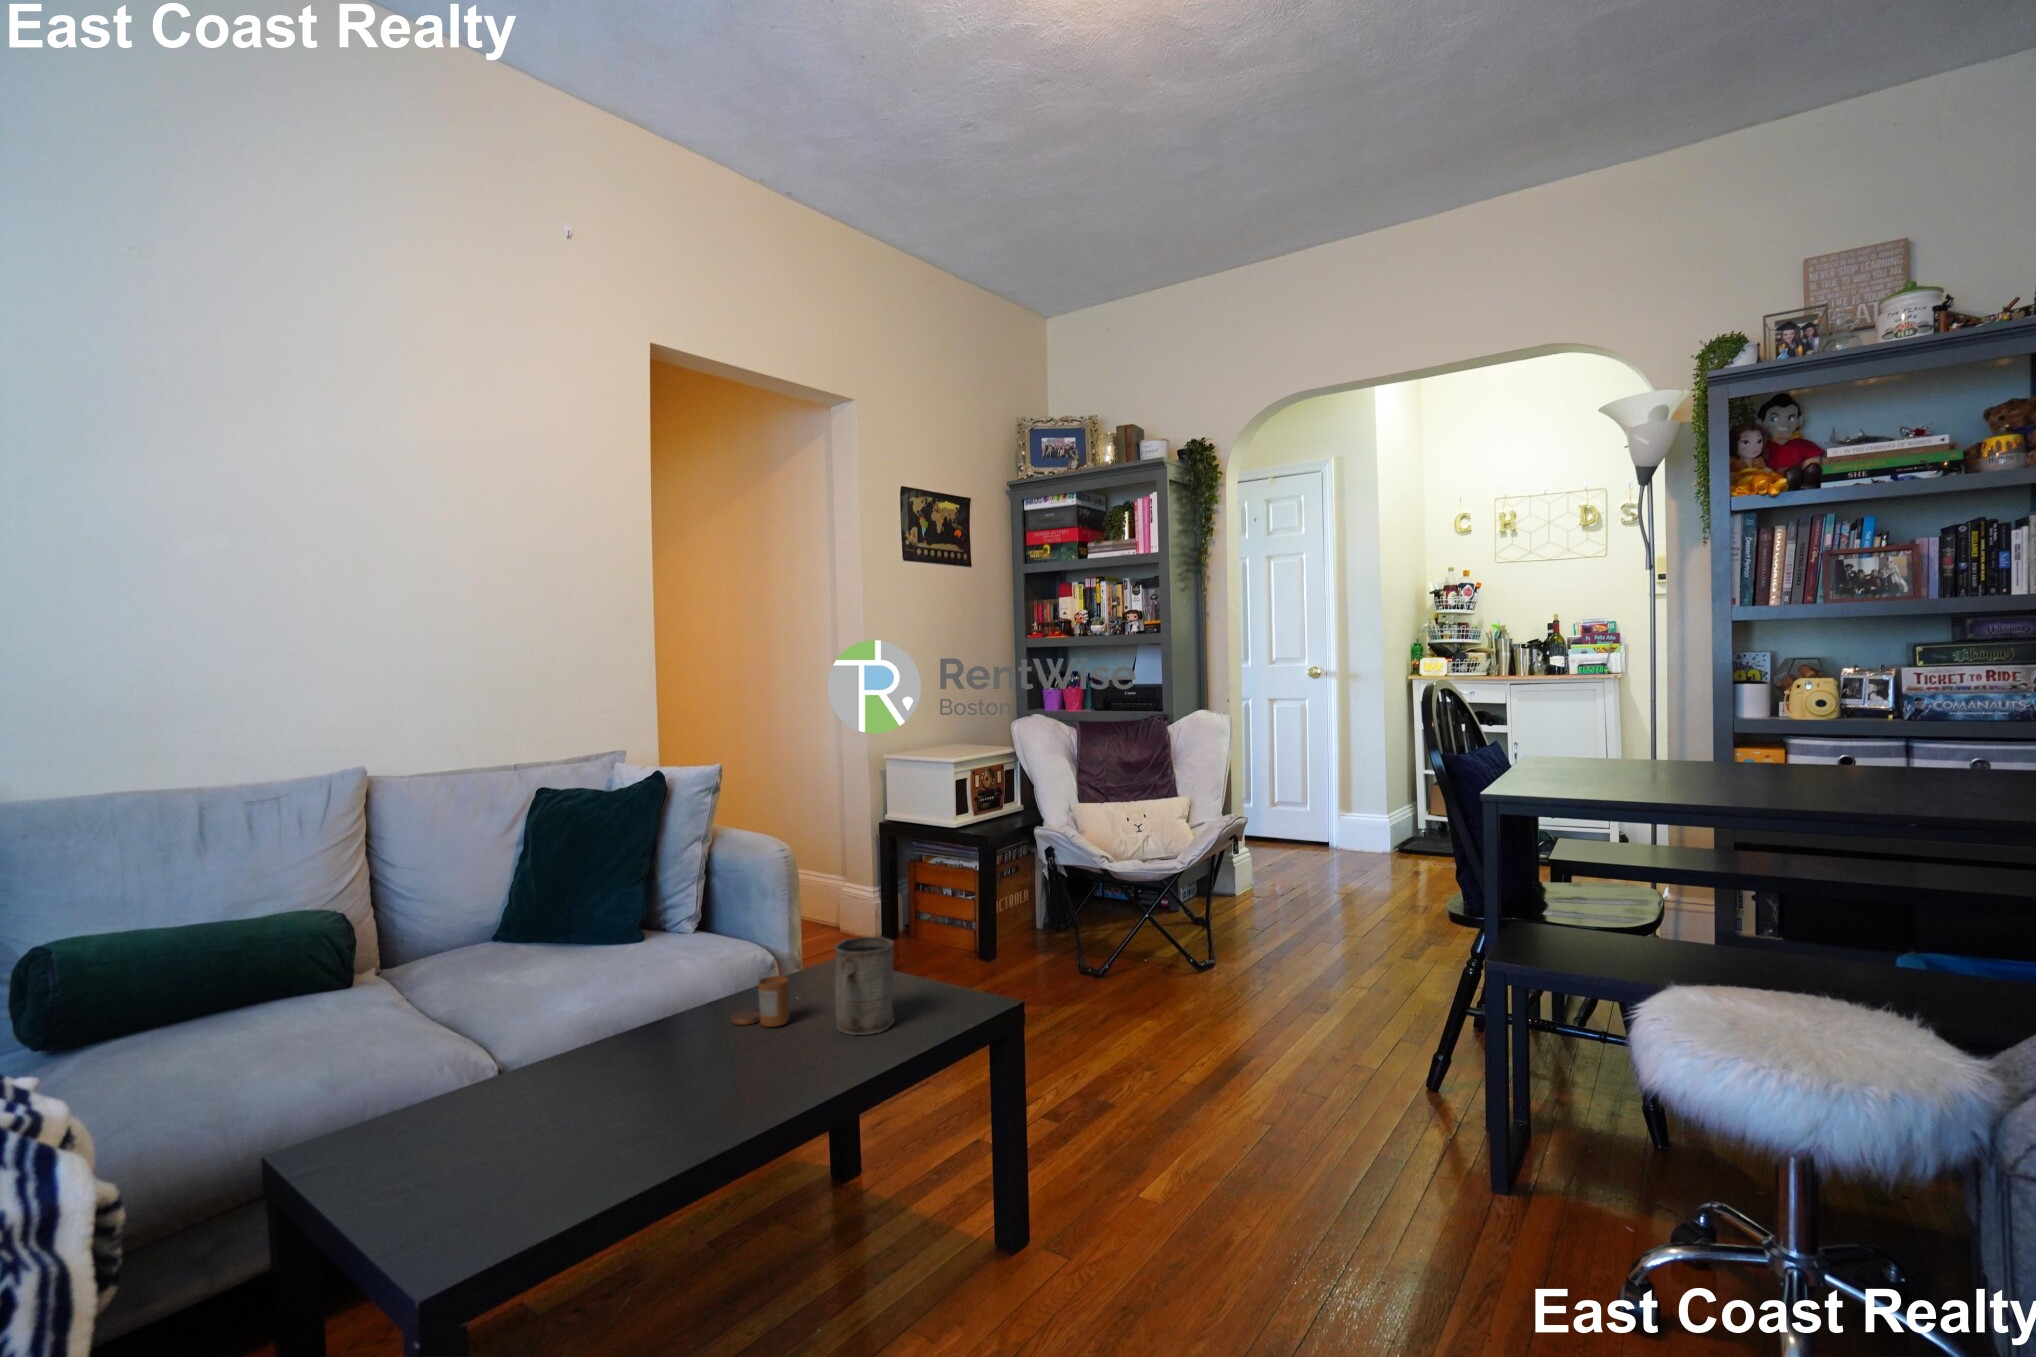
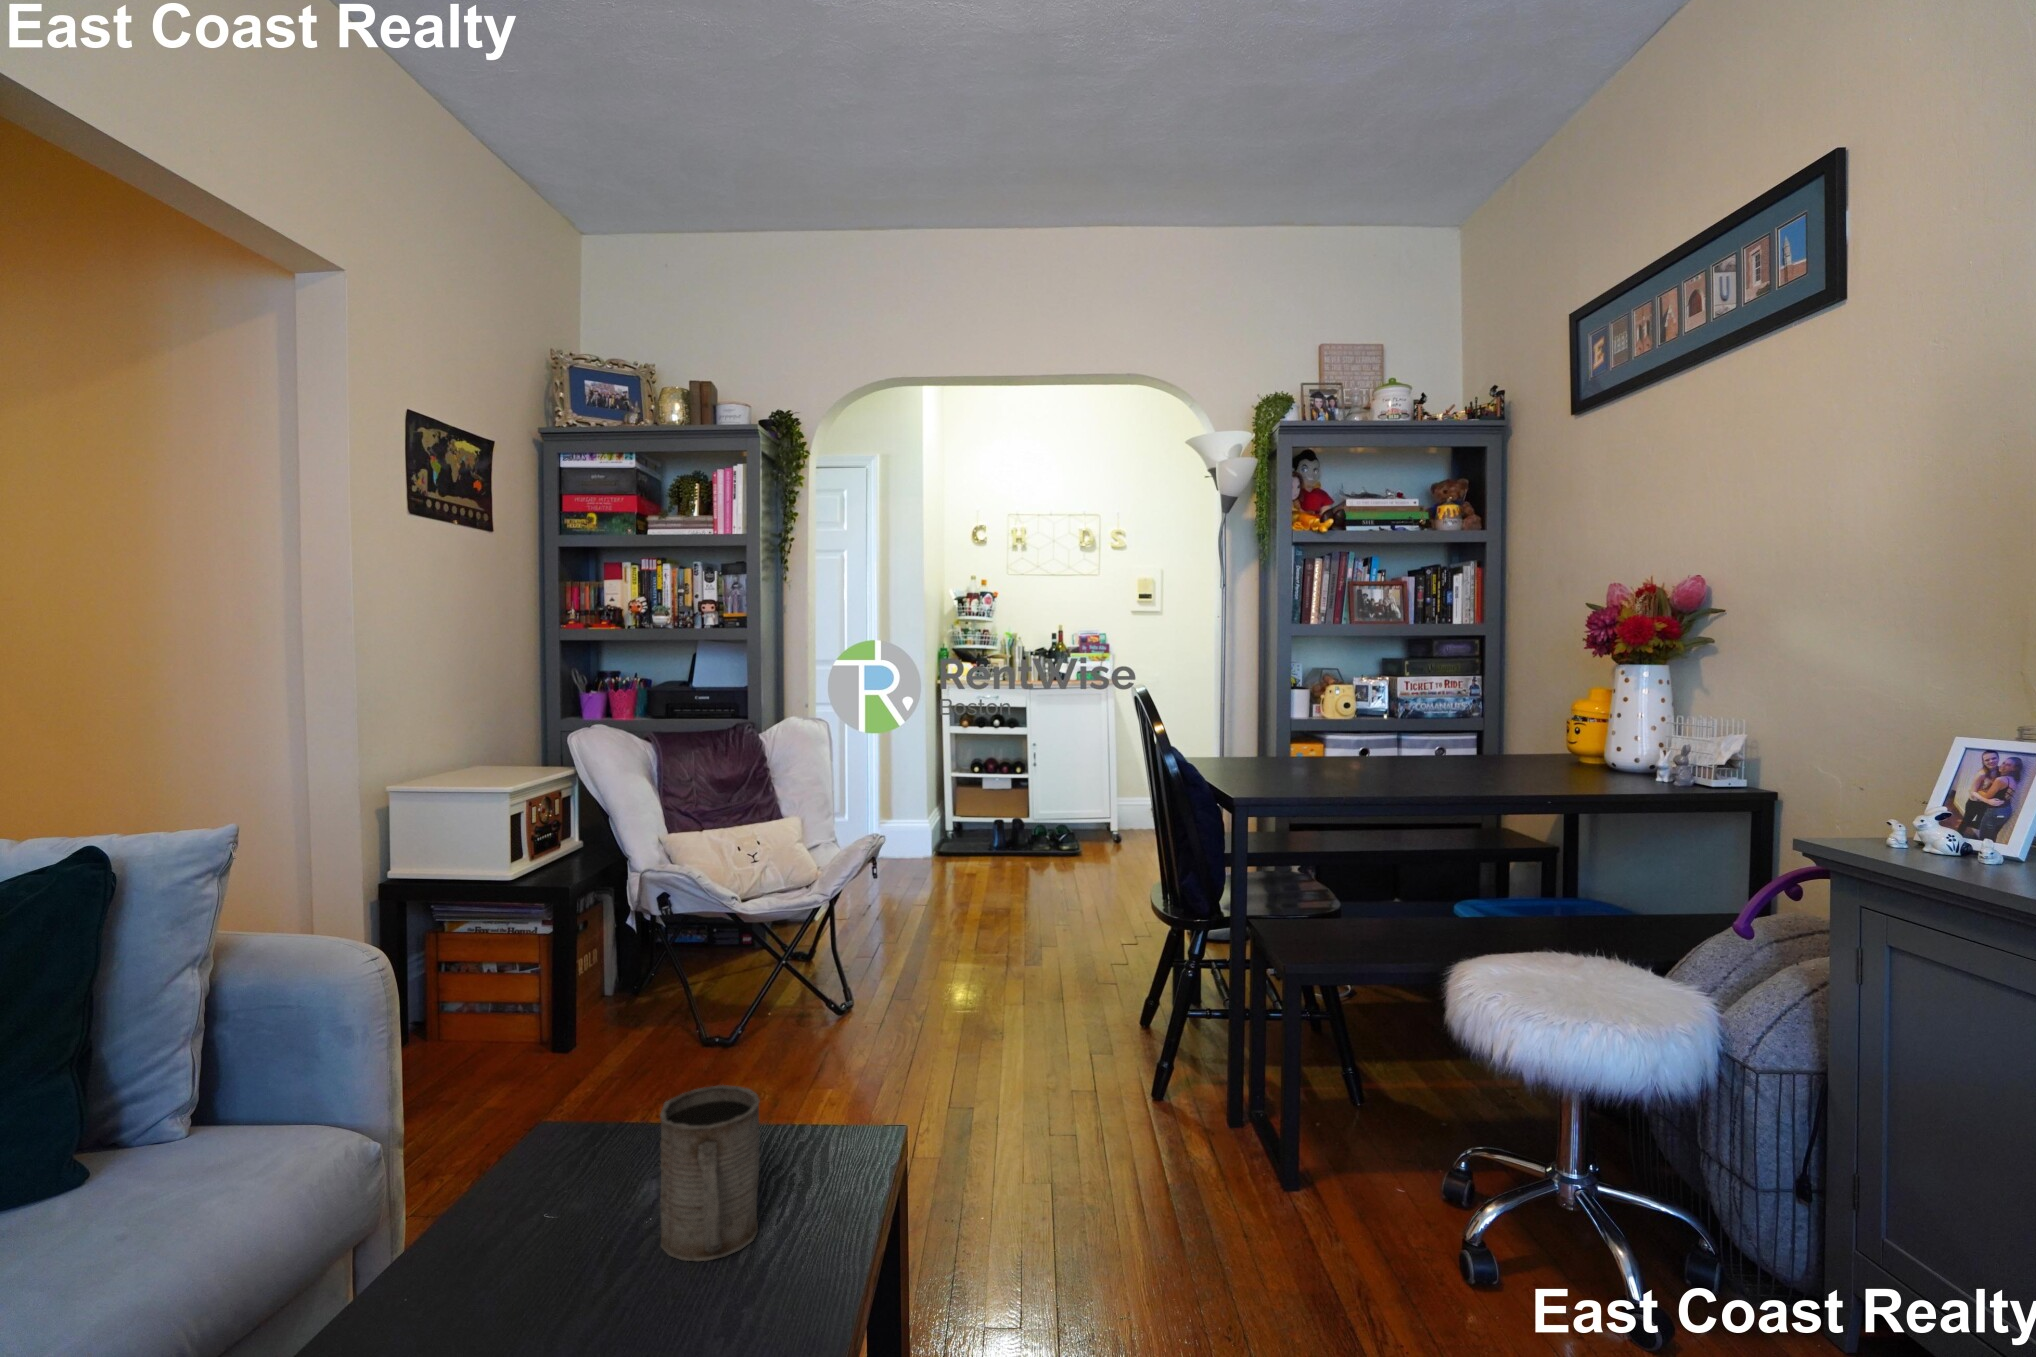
candle: present [731,976,789,1027] -> none [452,1190,575,1304]

